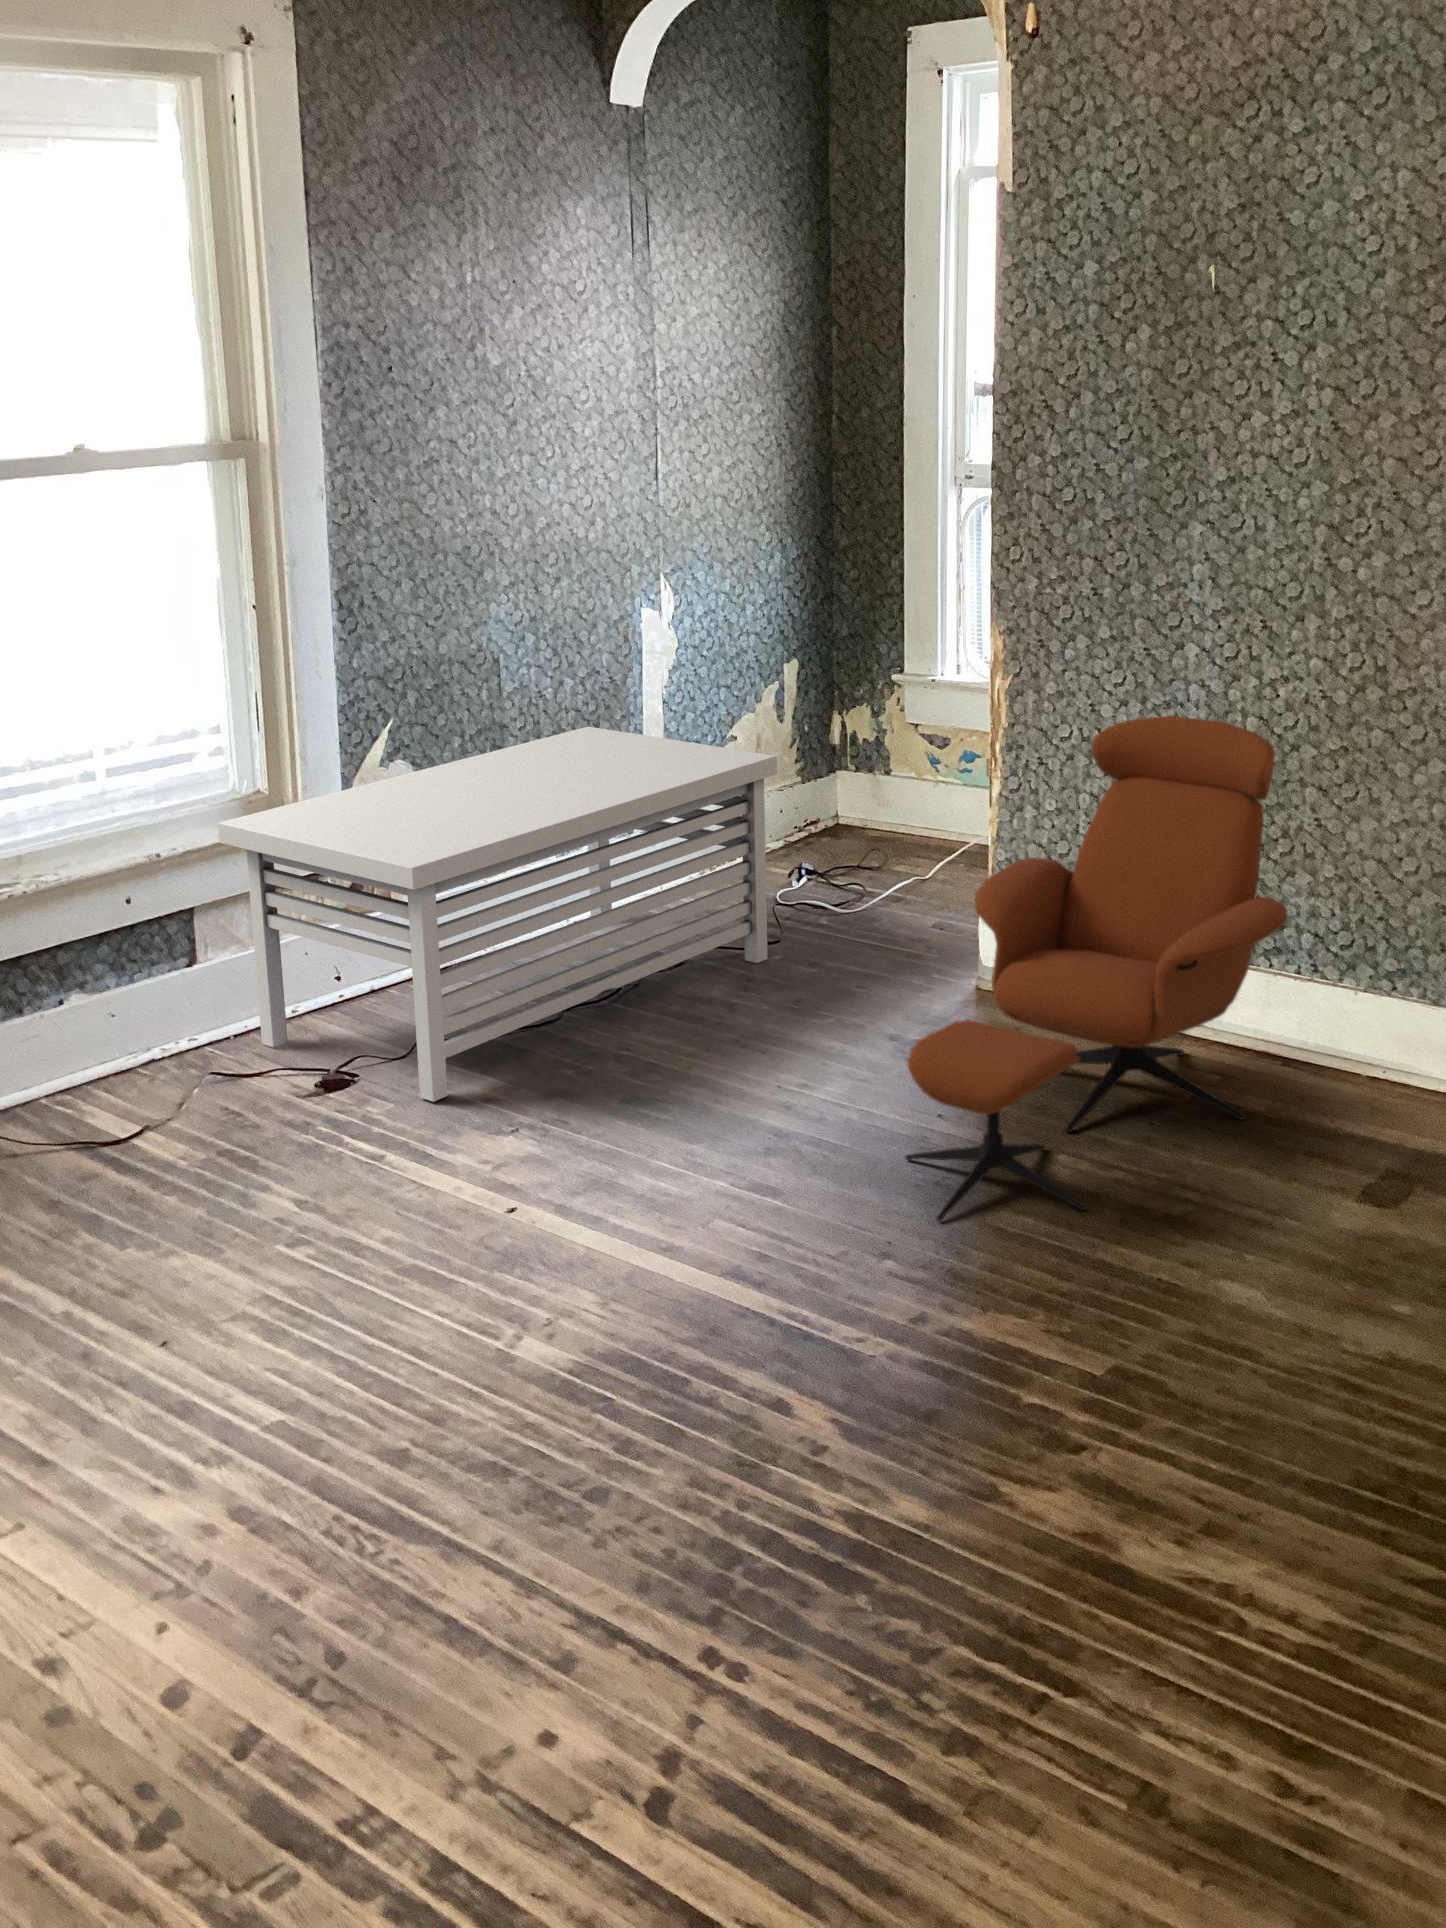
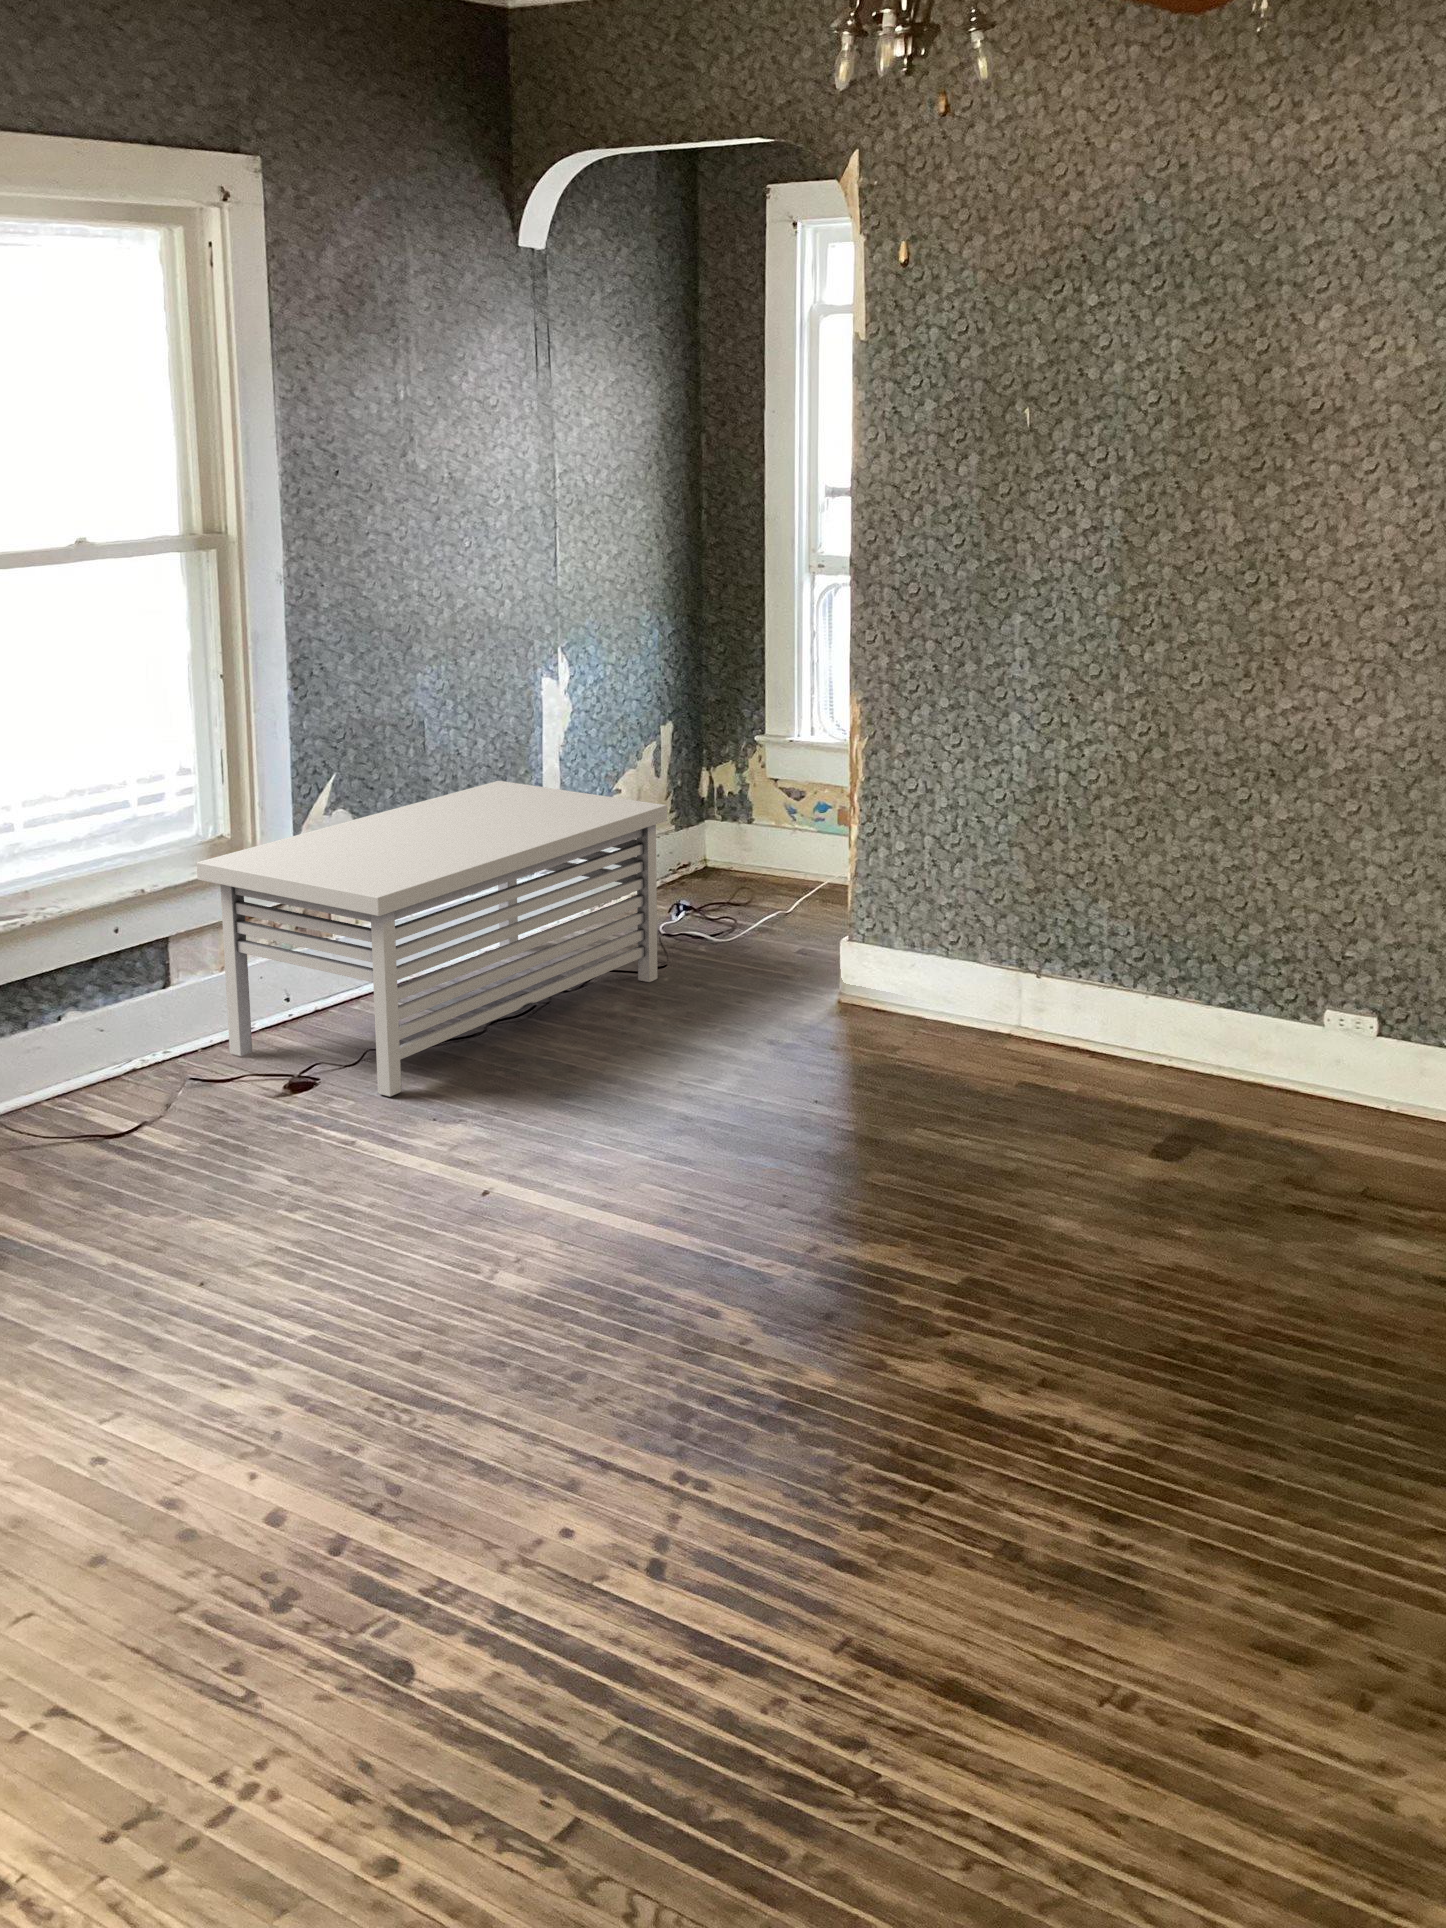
lounge chair: present [905,716,1287,1221] -> none [790,771,1093,1177]

